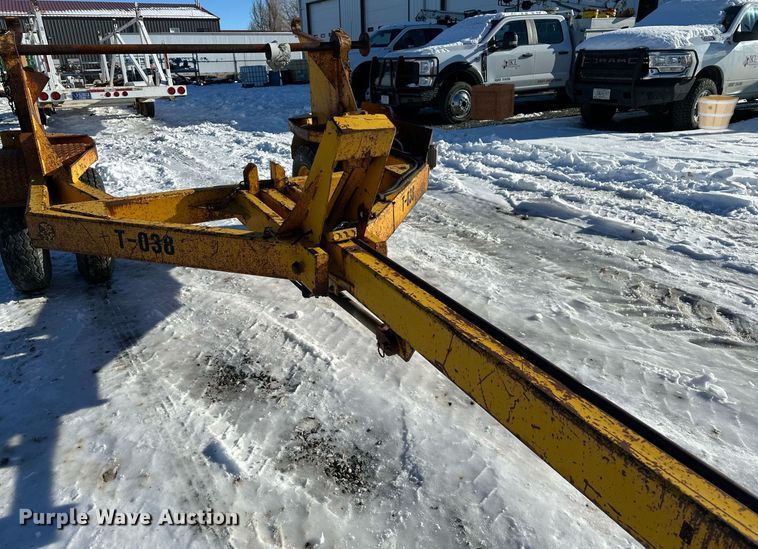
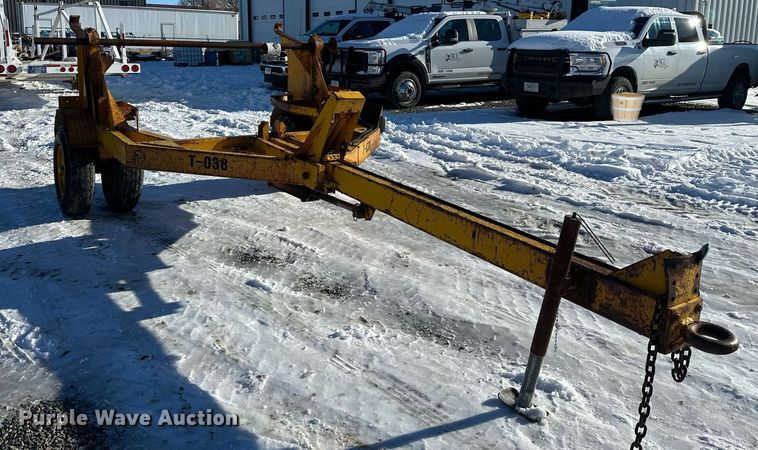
wooden crate: present [471,83,515,121] -> none [416,74,456,108]

